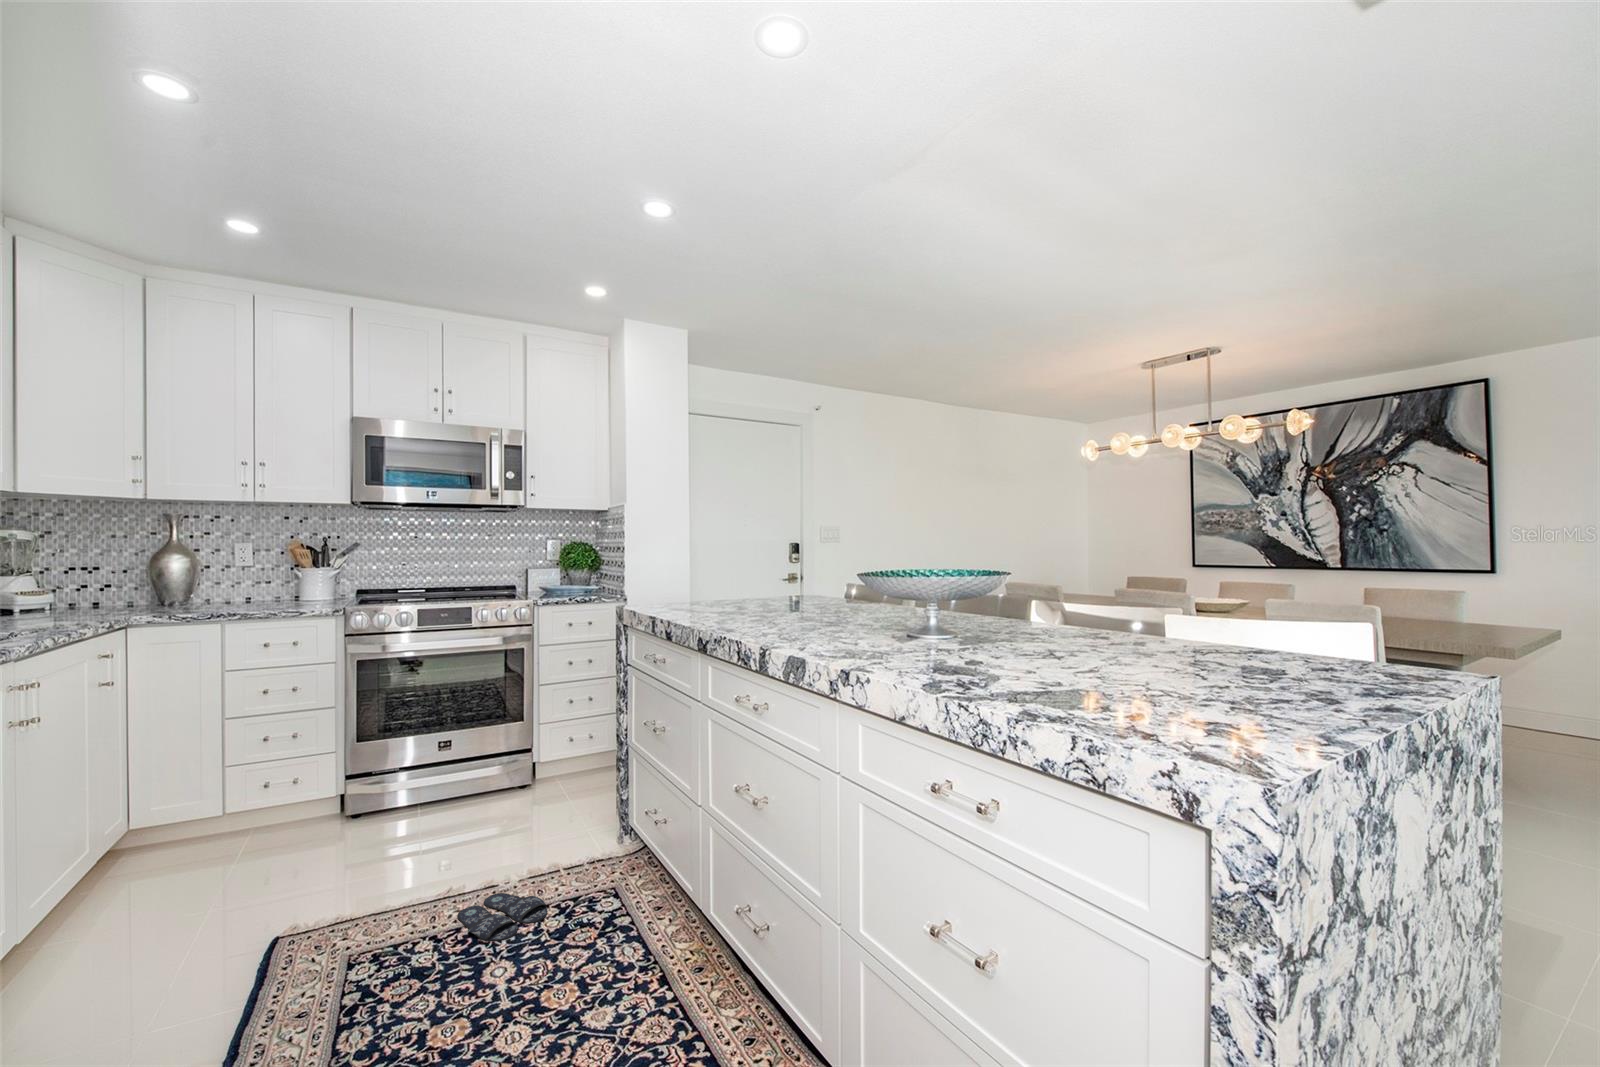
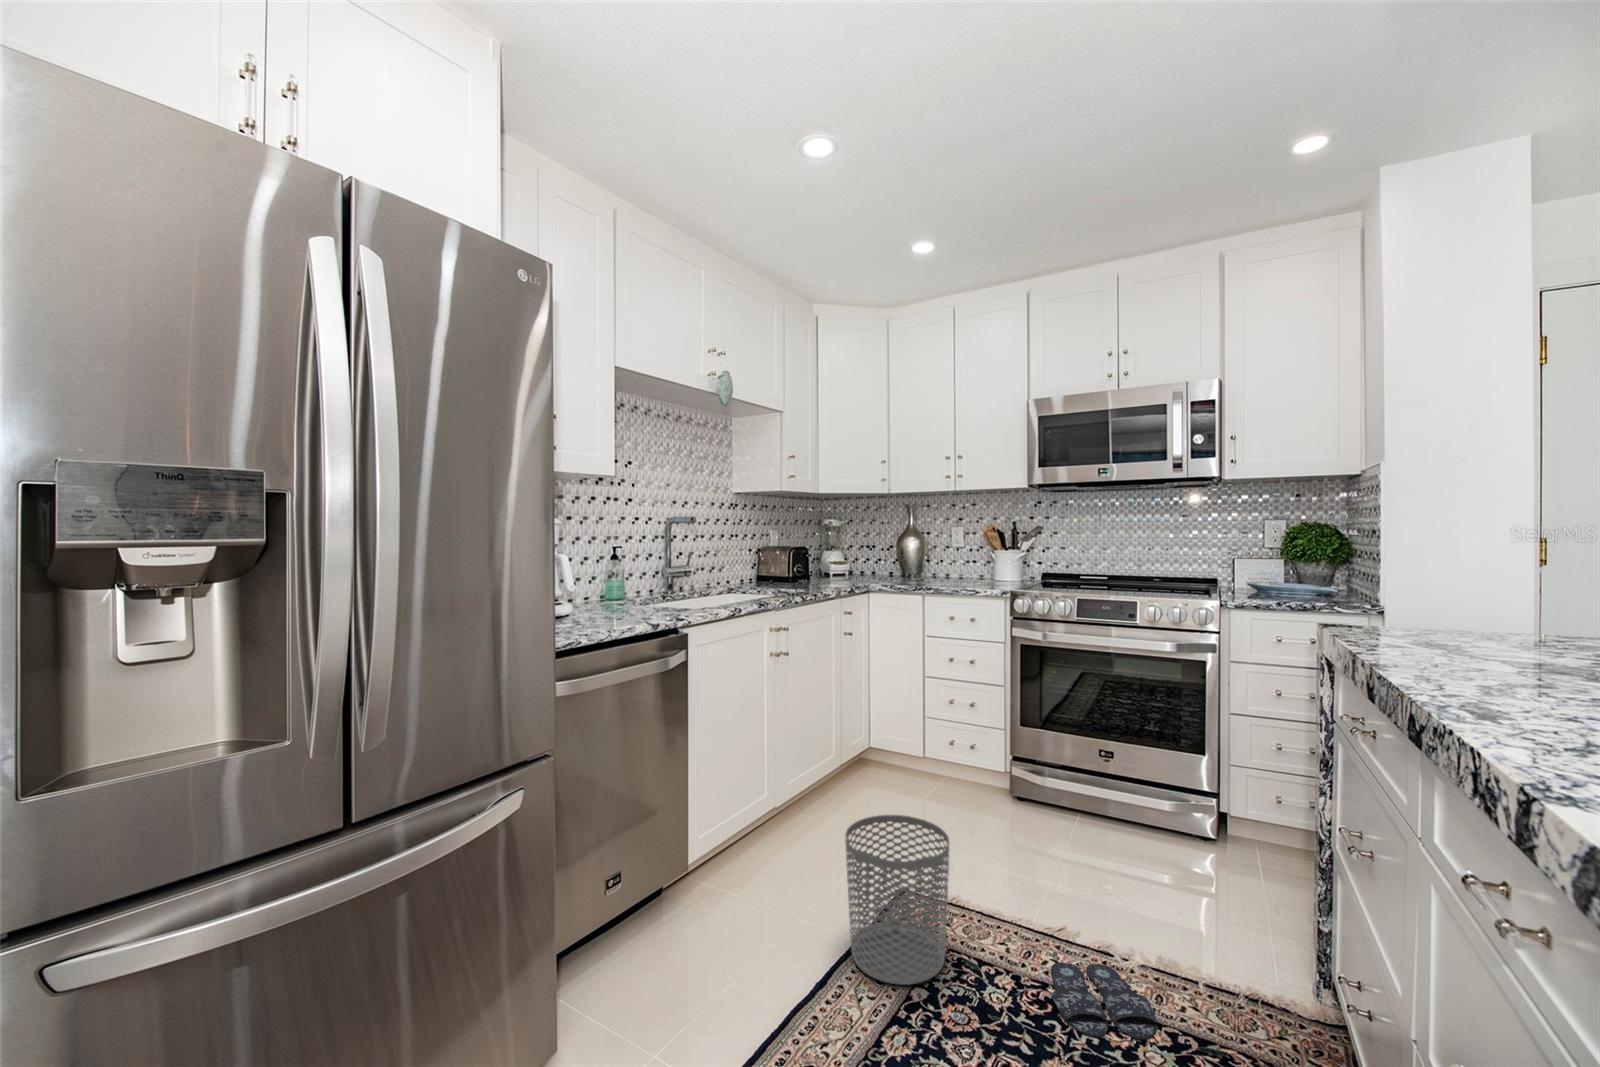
waste bin: none [238,842,368,1019] -> present [845,815,949,985]

